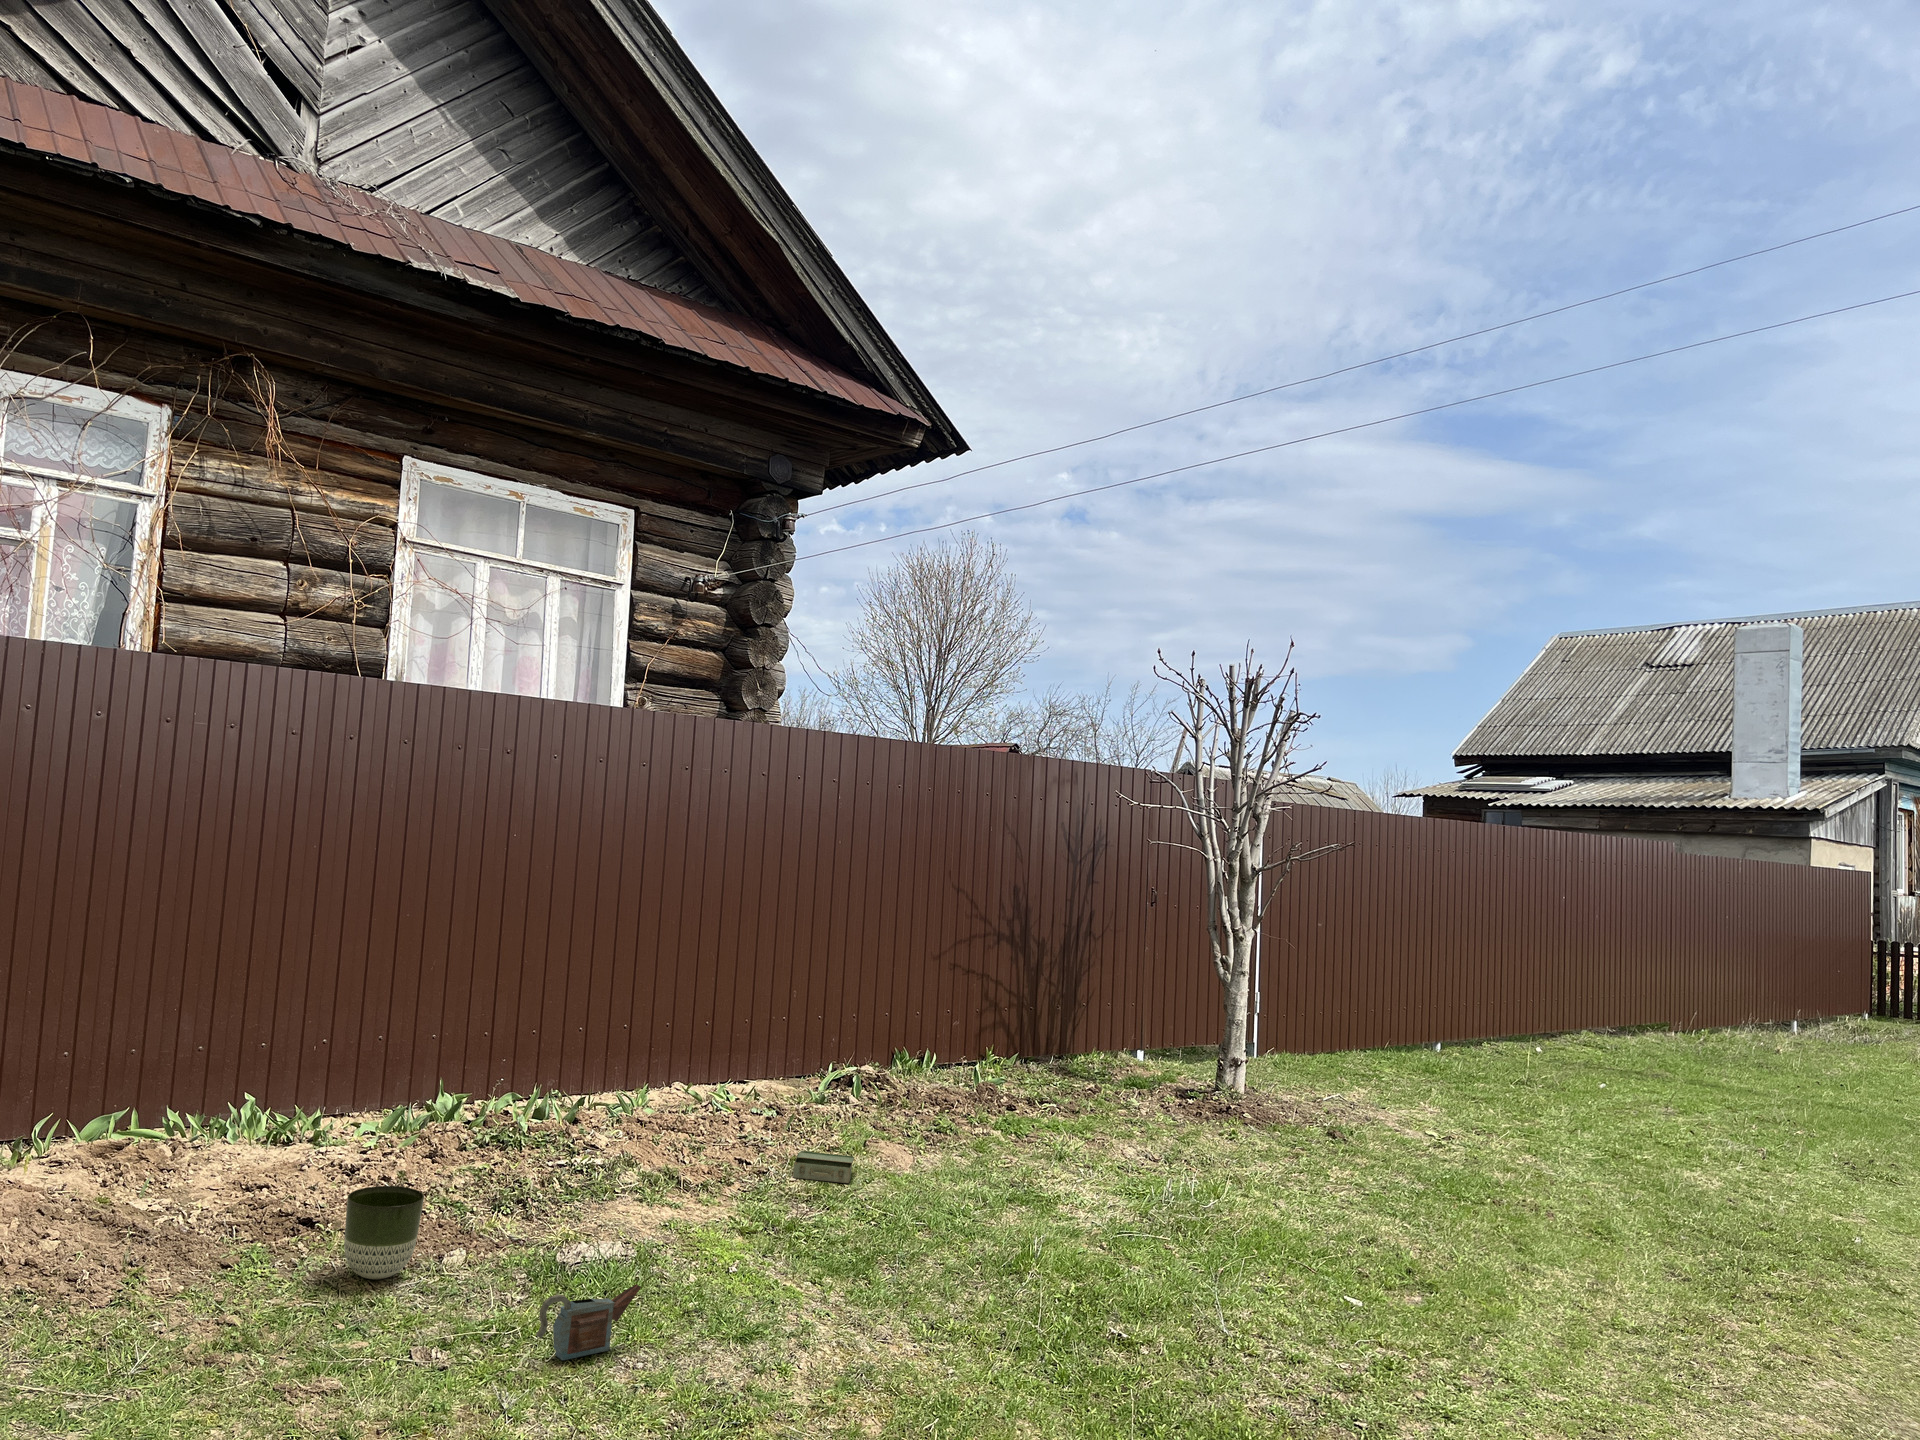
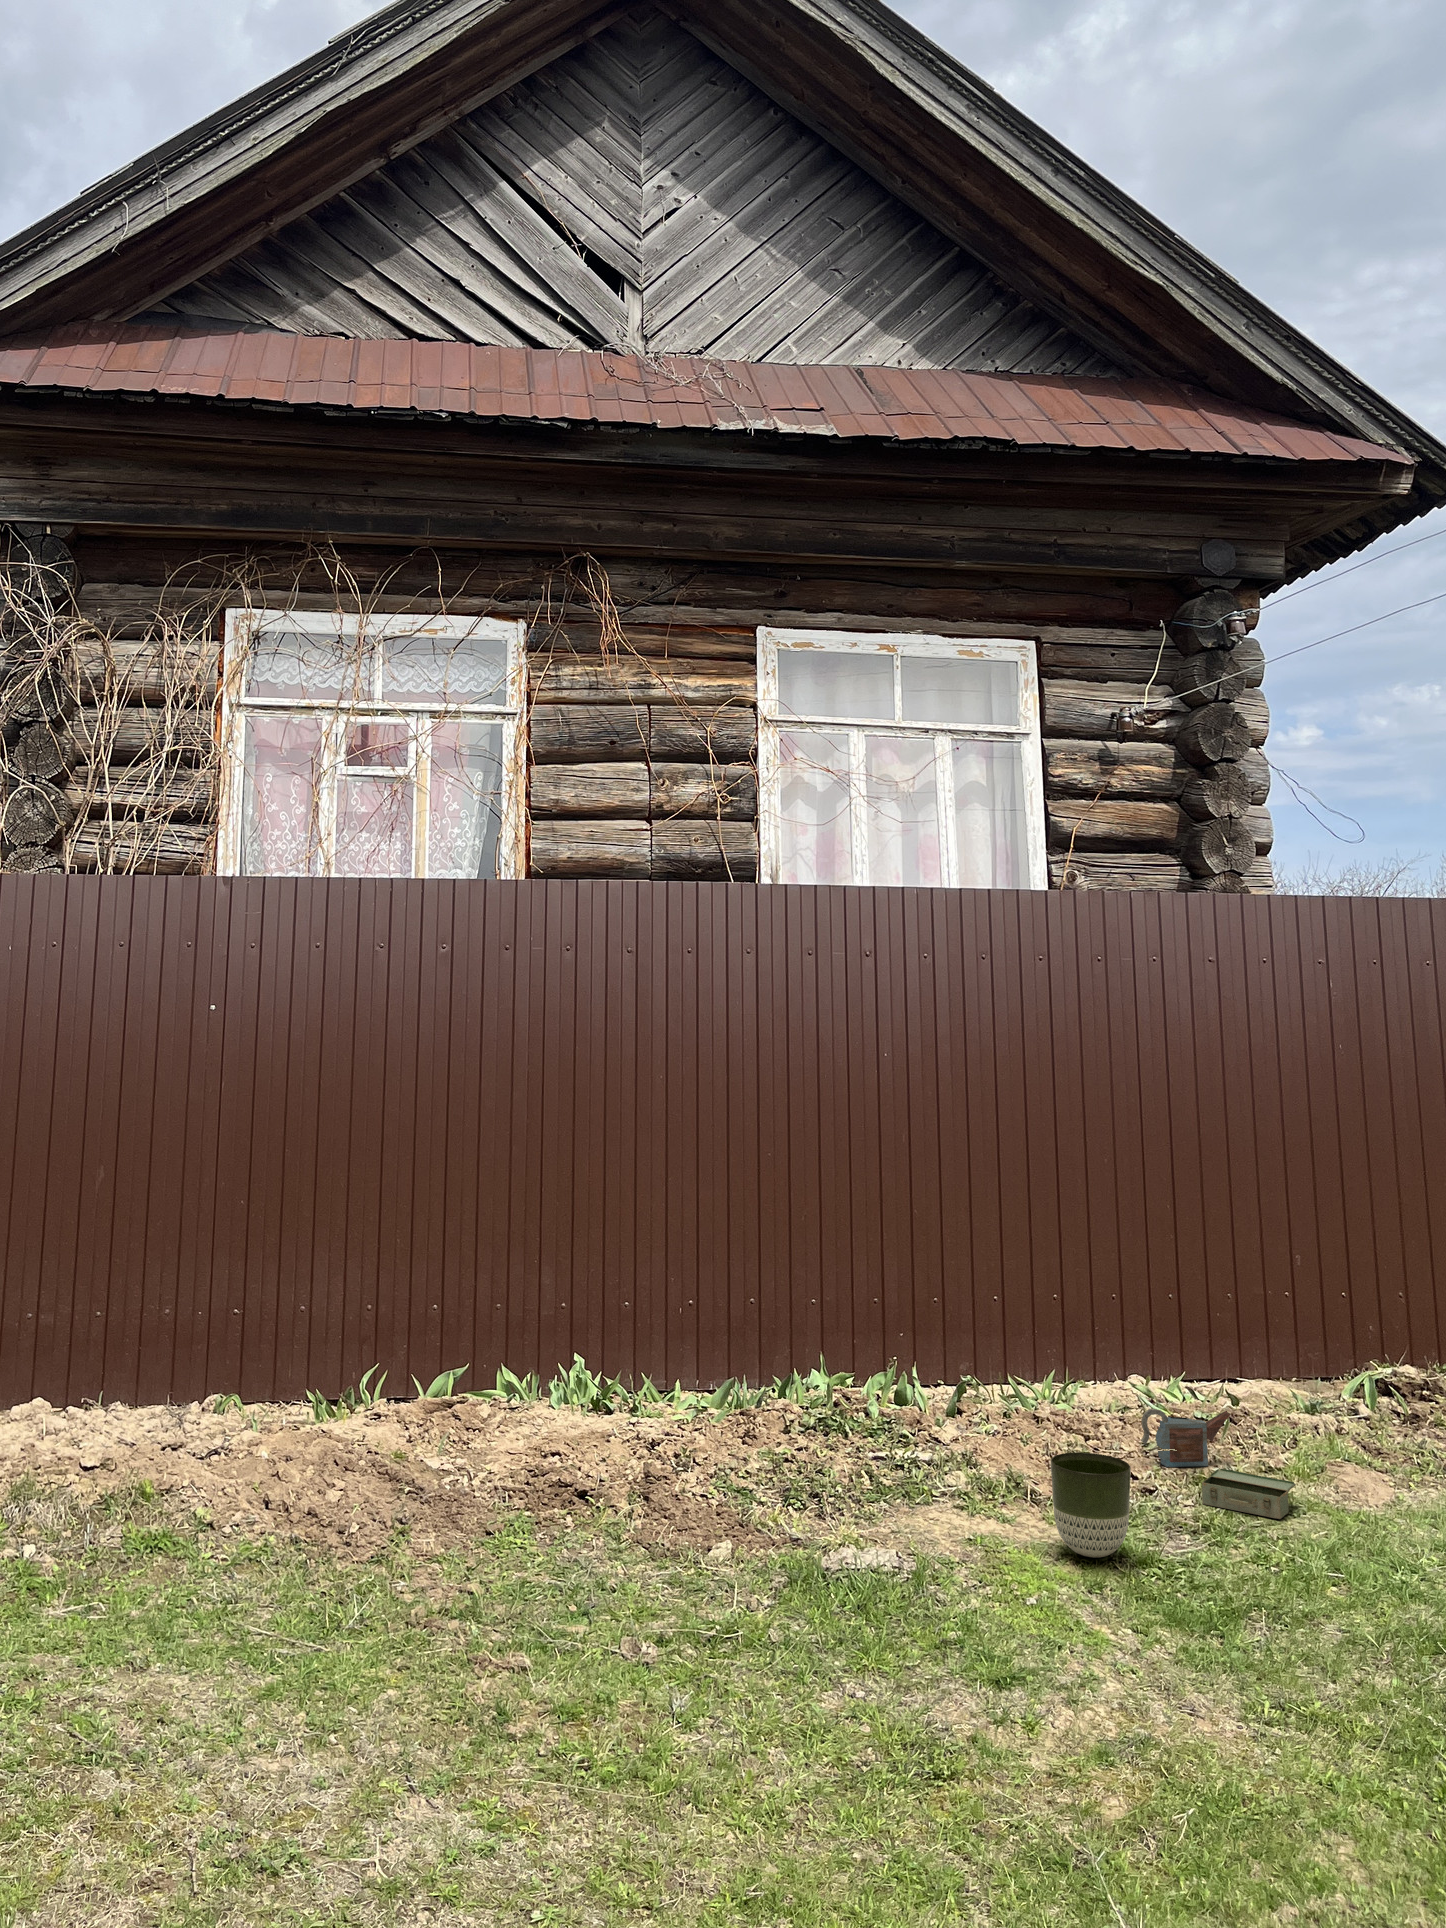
planter: present [344,1186,424,1279] -> present [1051,1452,1131,1558]
watering can: present [536,1284,641,1360] -> present [1141,1409,1231,1467]

